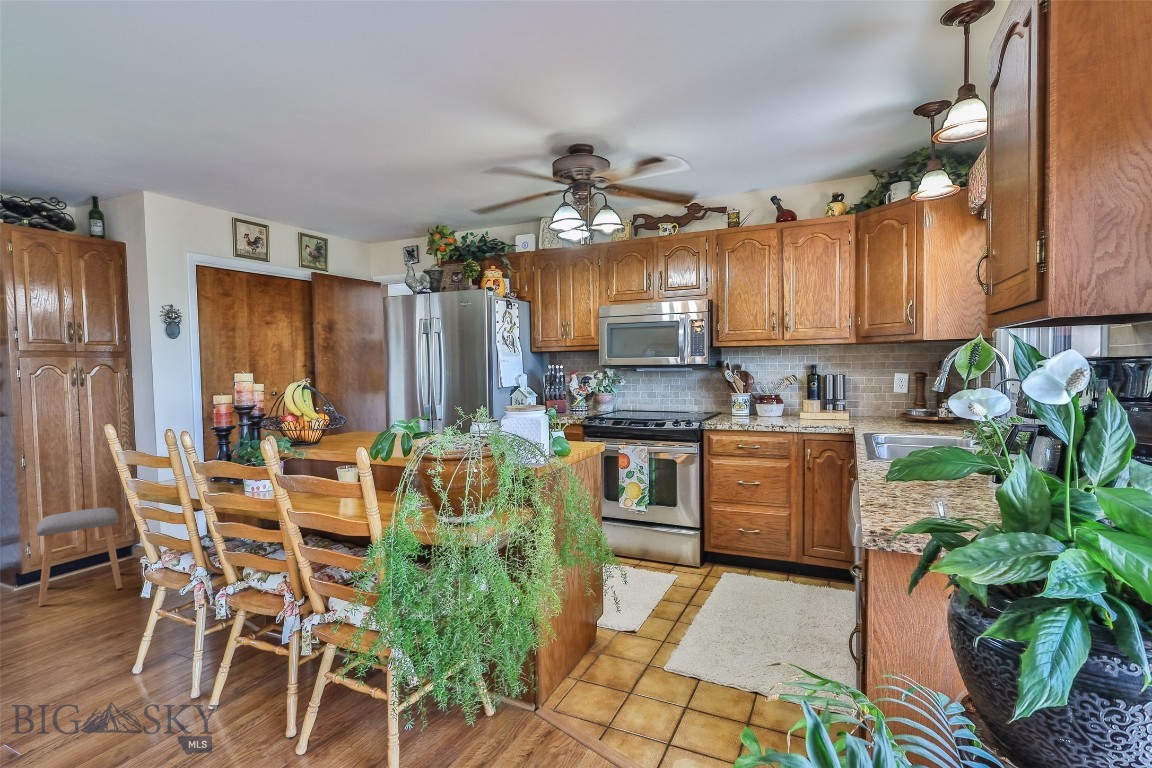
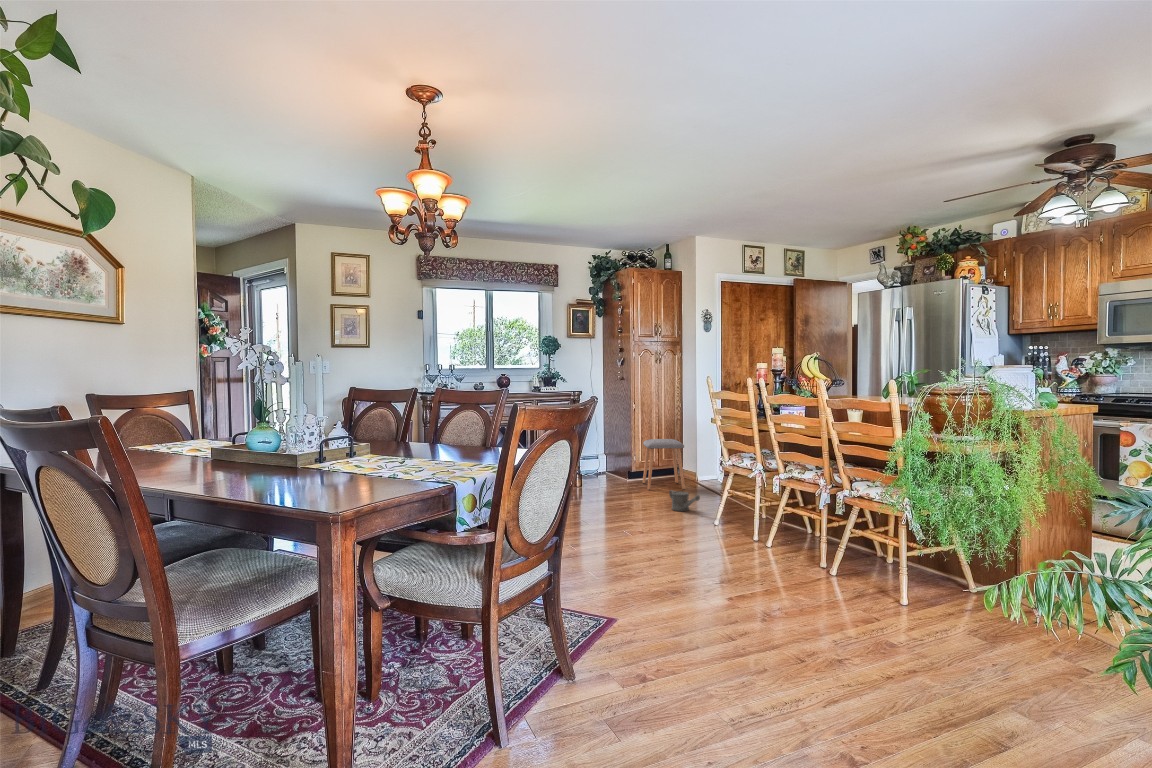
watering can: none [49,618,103,661] -> present [669,490,700,511]

